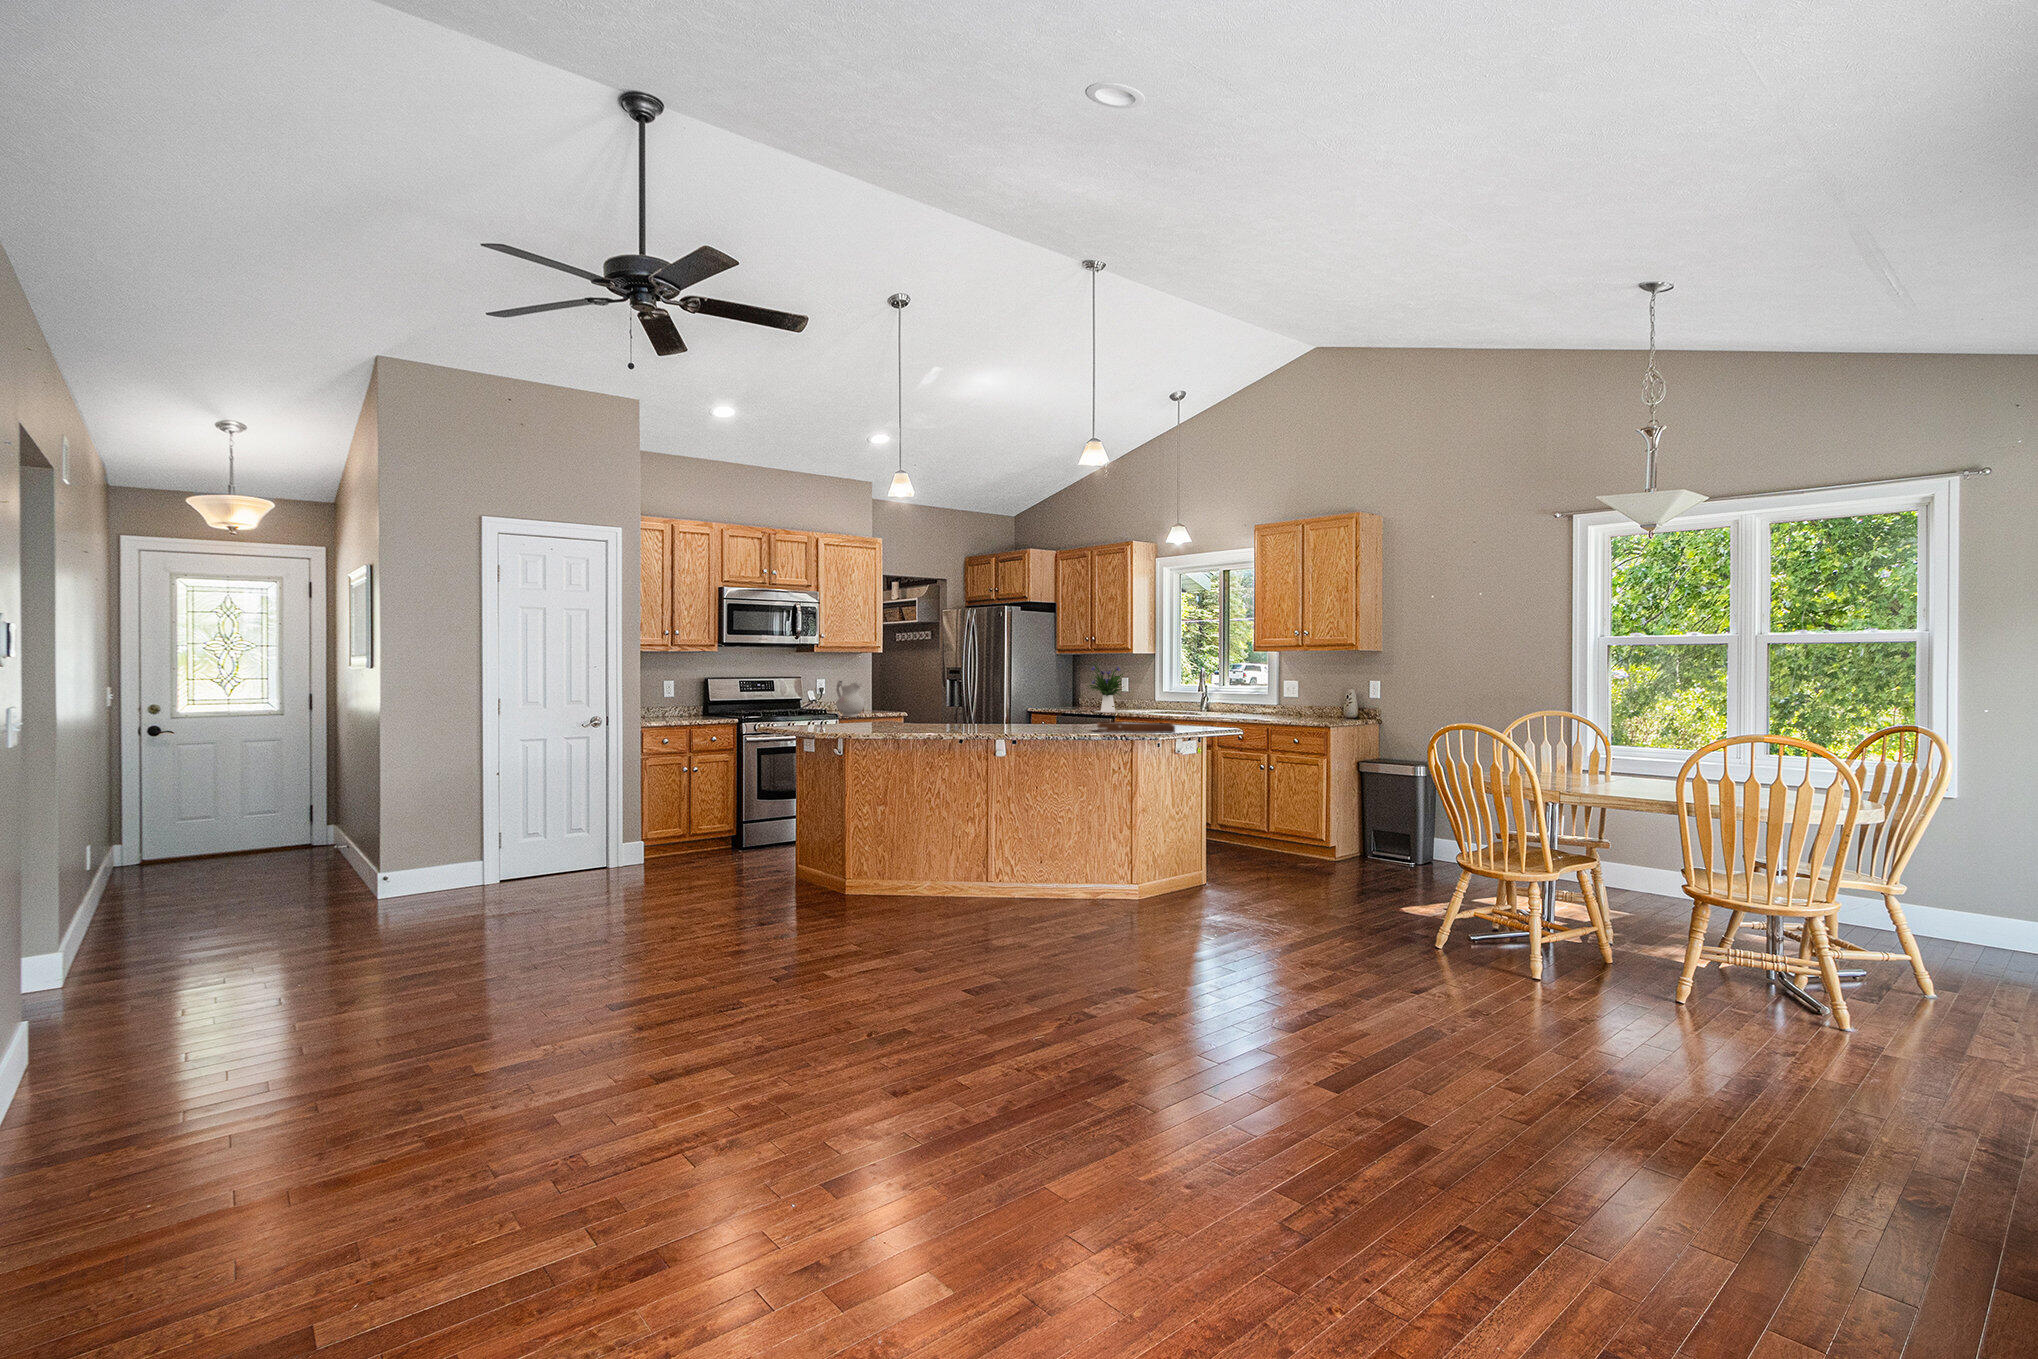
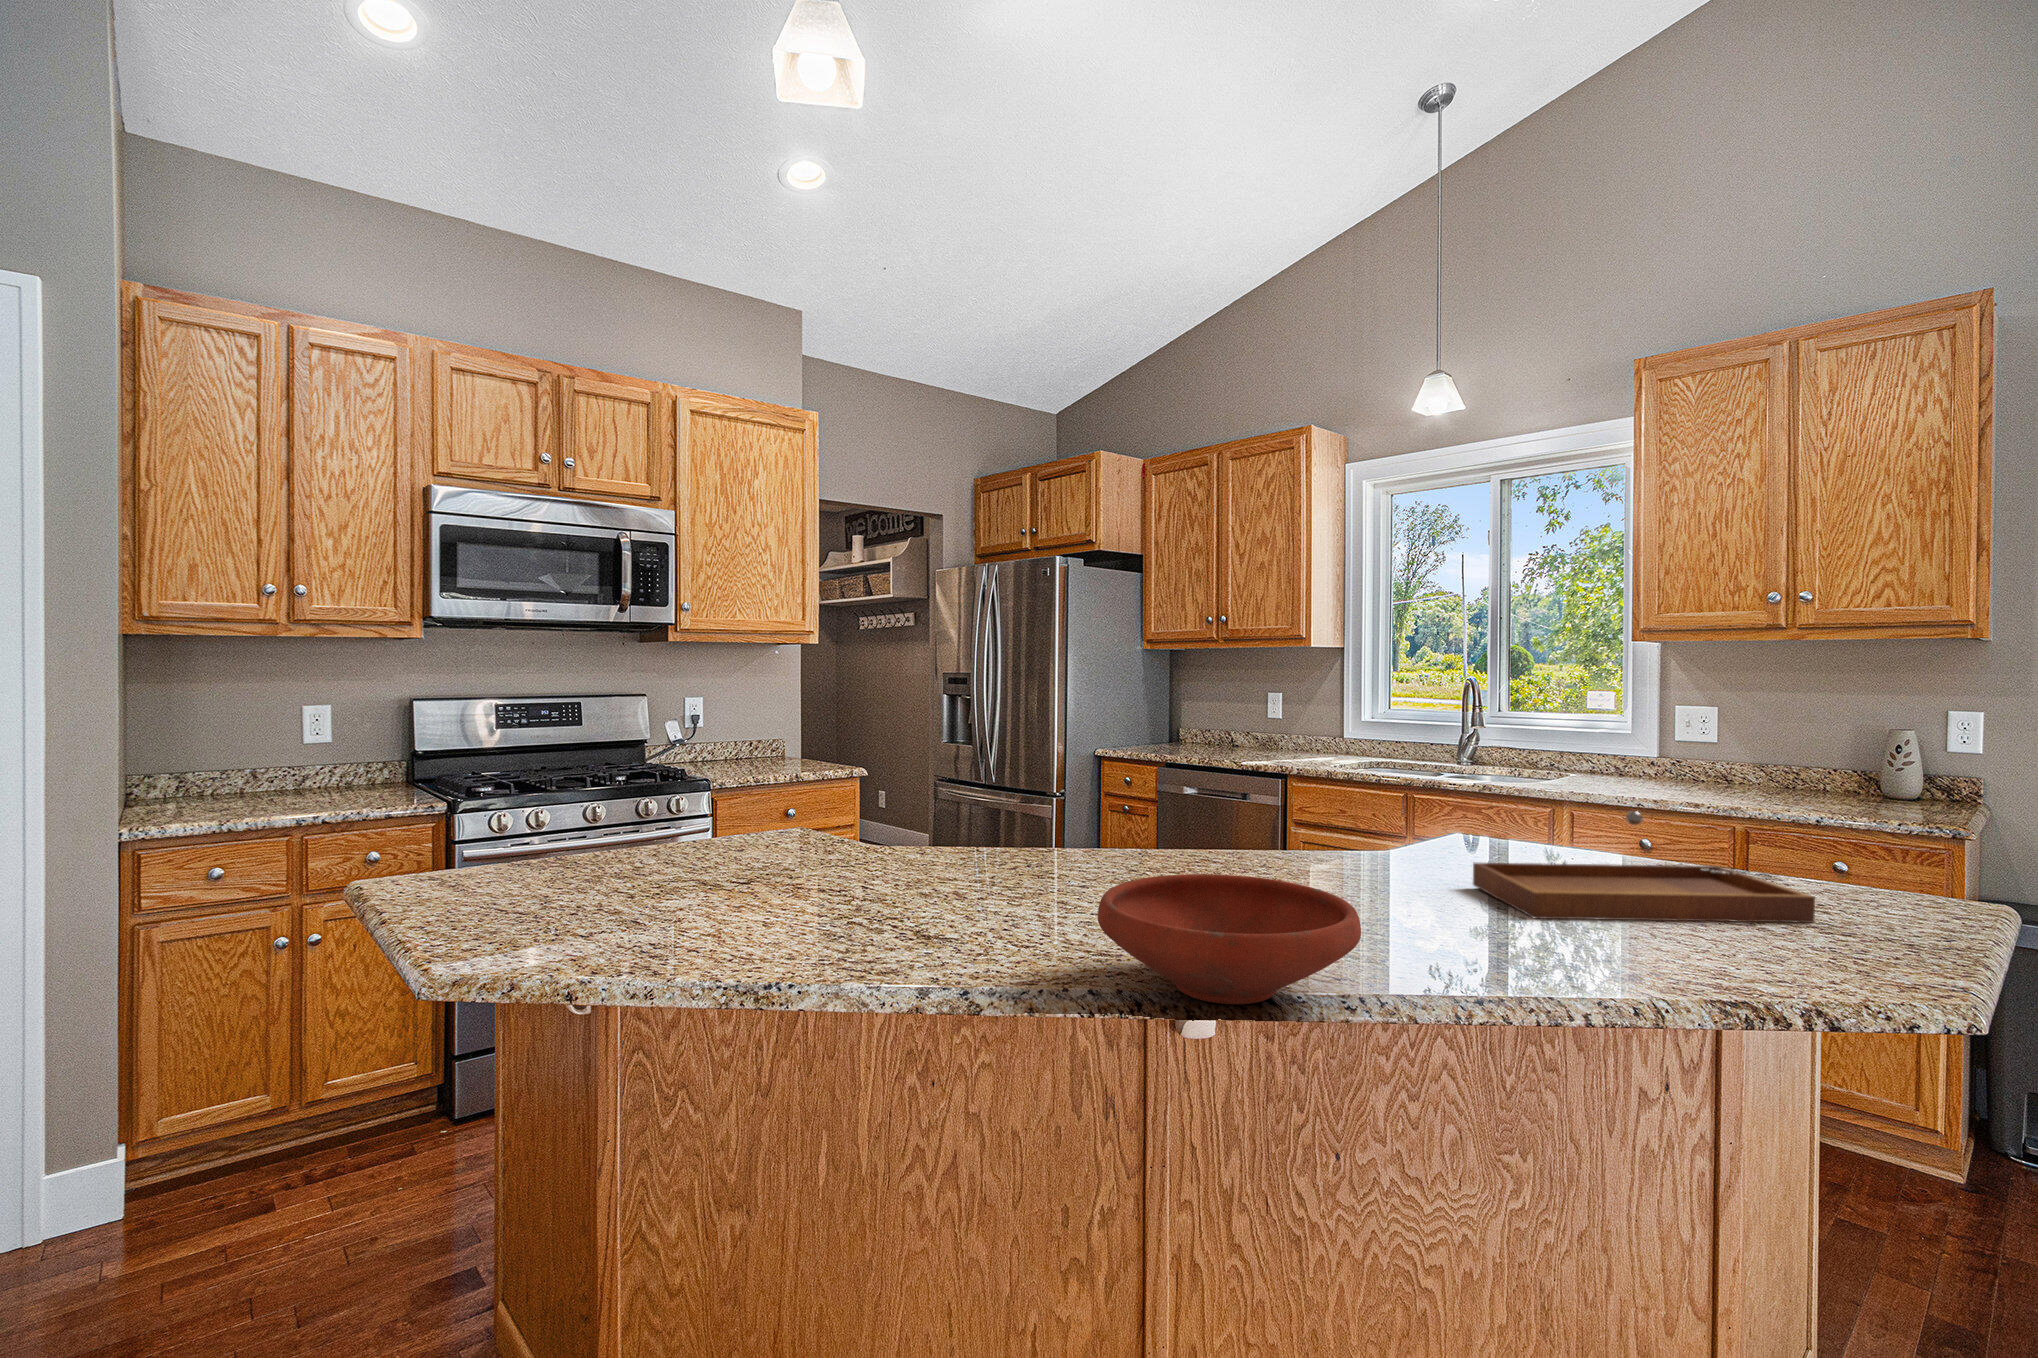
flower arrangement: present [1089,663,1124,713] -> none [1197,665,1285,757]
ceramic pitcher: present [836,681,865,717] -> none [708,703,772,785]
bowl: none [968,713,1025,735] -> present [1098,874,1361,1004]

